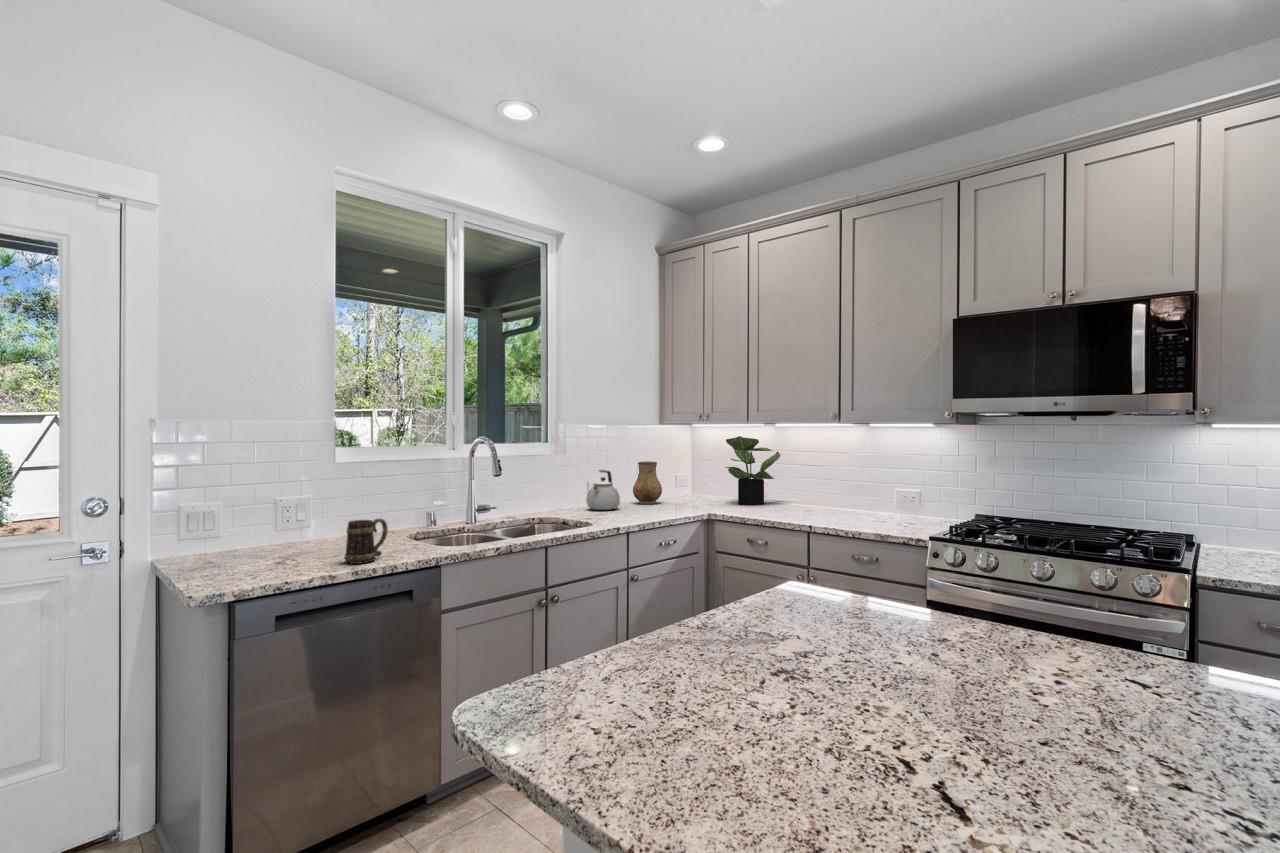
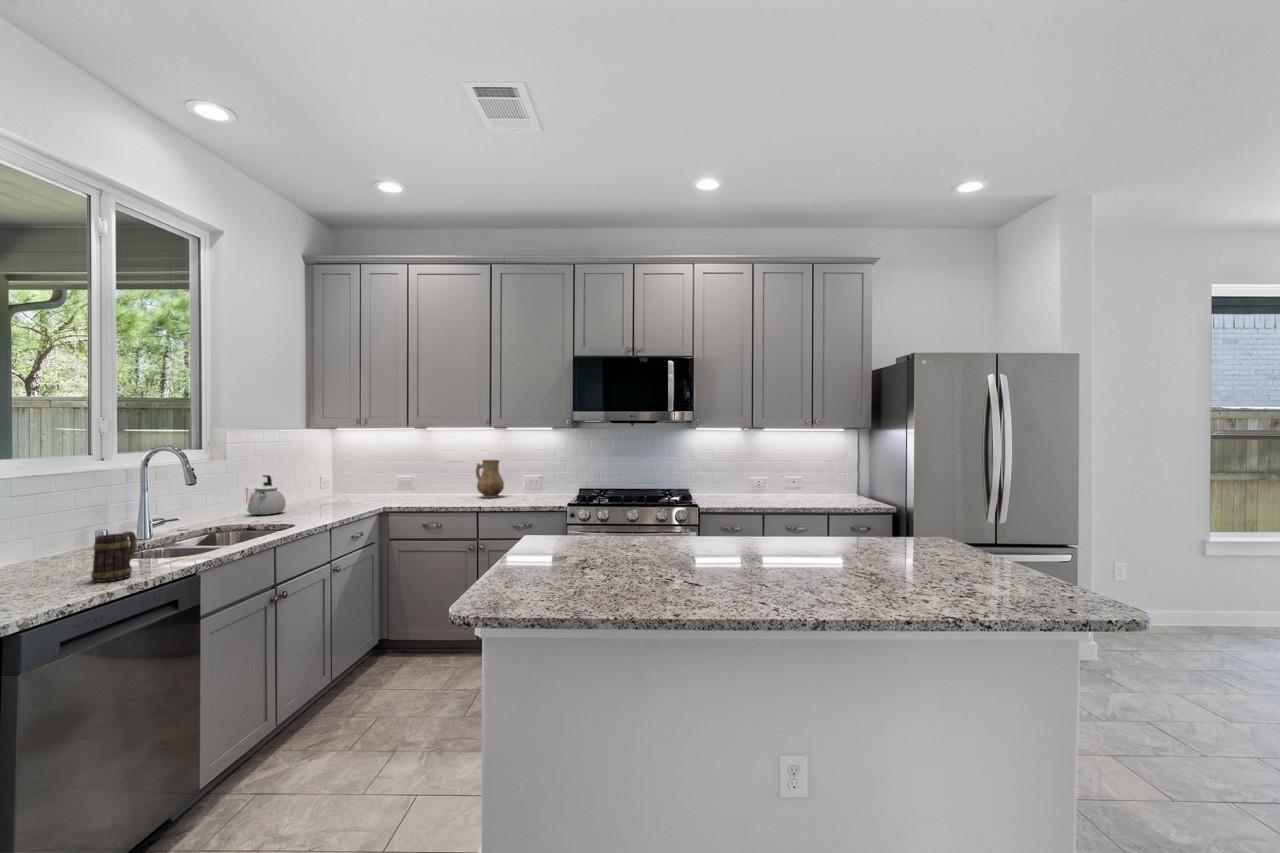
potted plant: present [726,436,780,505] -> none [377,439,429,498]
ceramic pitcher: present [633,461,662,504] -> present [476,460,504,498]

